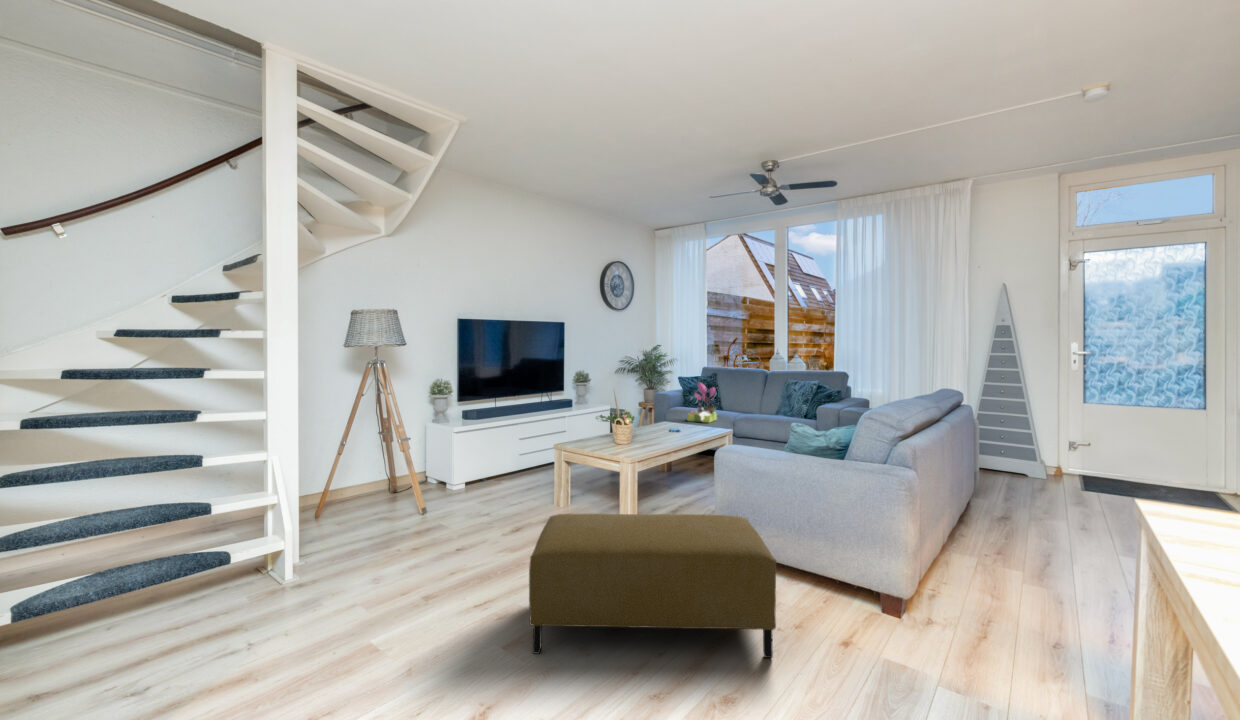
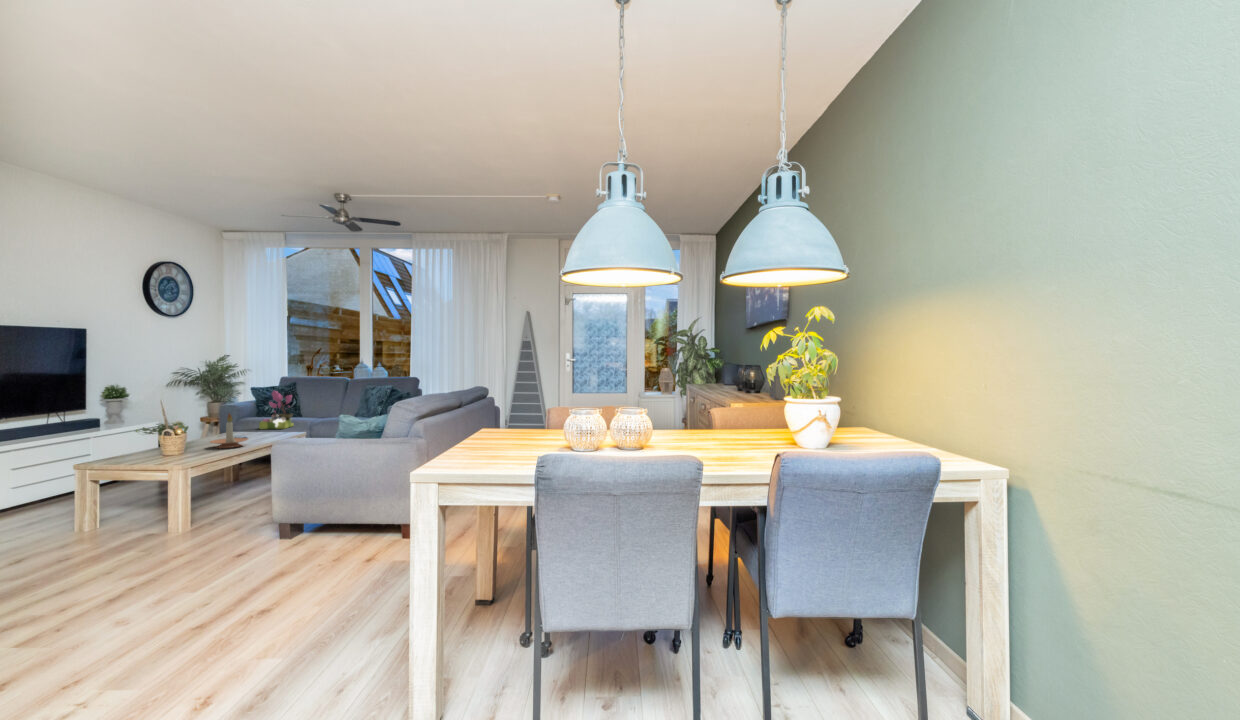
candle holder: none [651,405,684,442] -> present [210,414,248,448]
ottoman: present [529,514,776,658] -> none [40,491,309,645]

